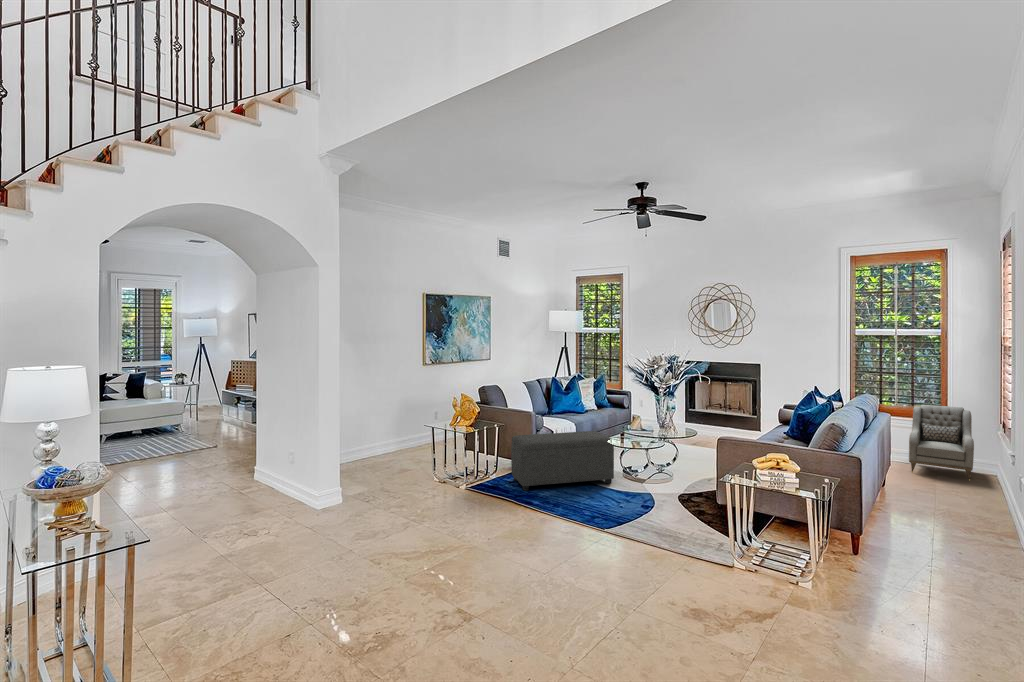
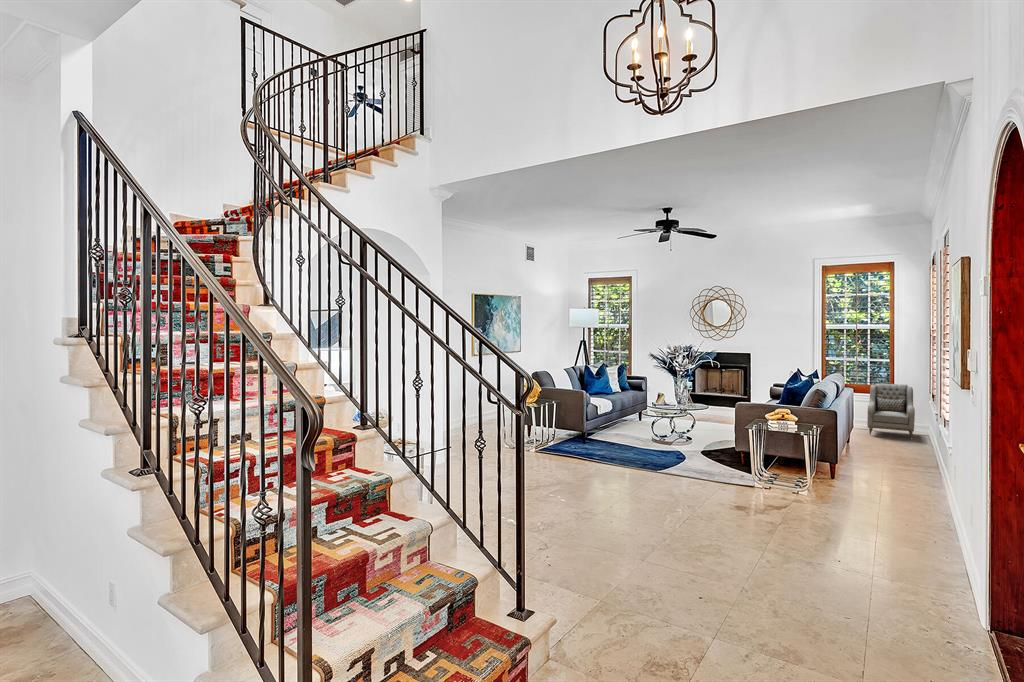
ottoman: present [511,431,614,491] -> none [565,406,647,451]

